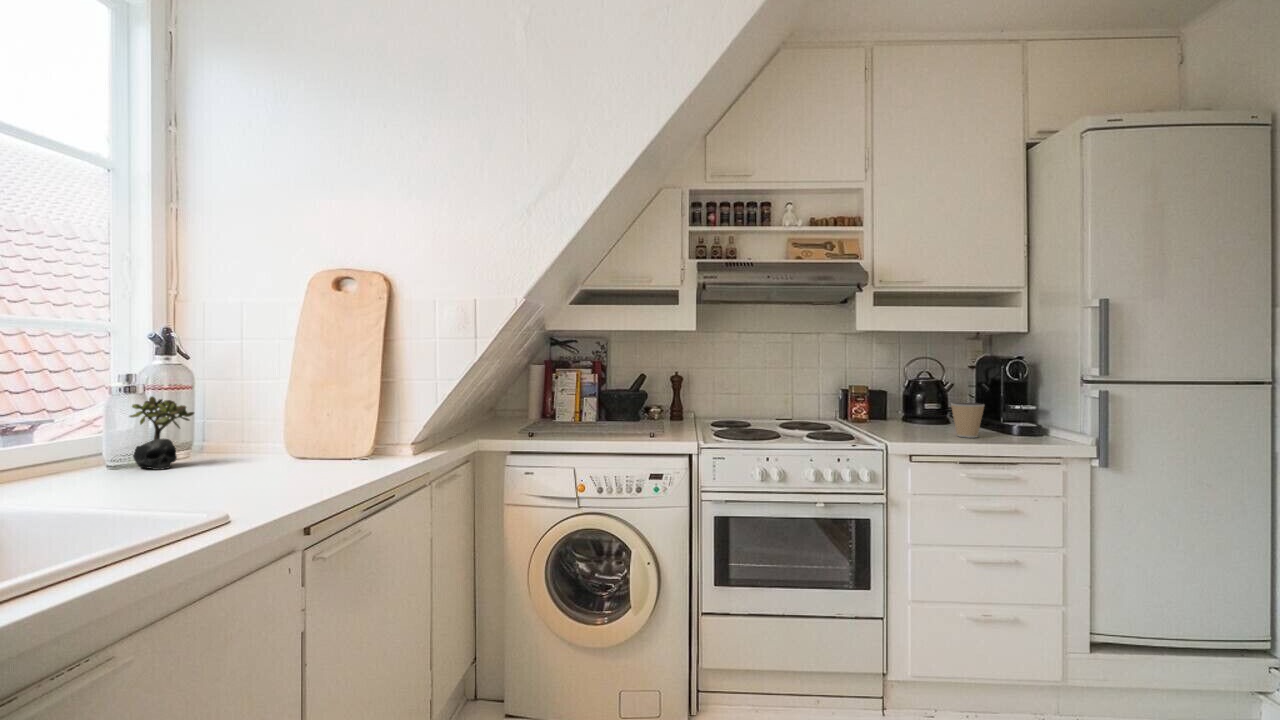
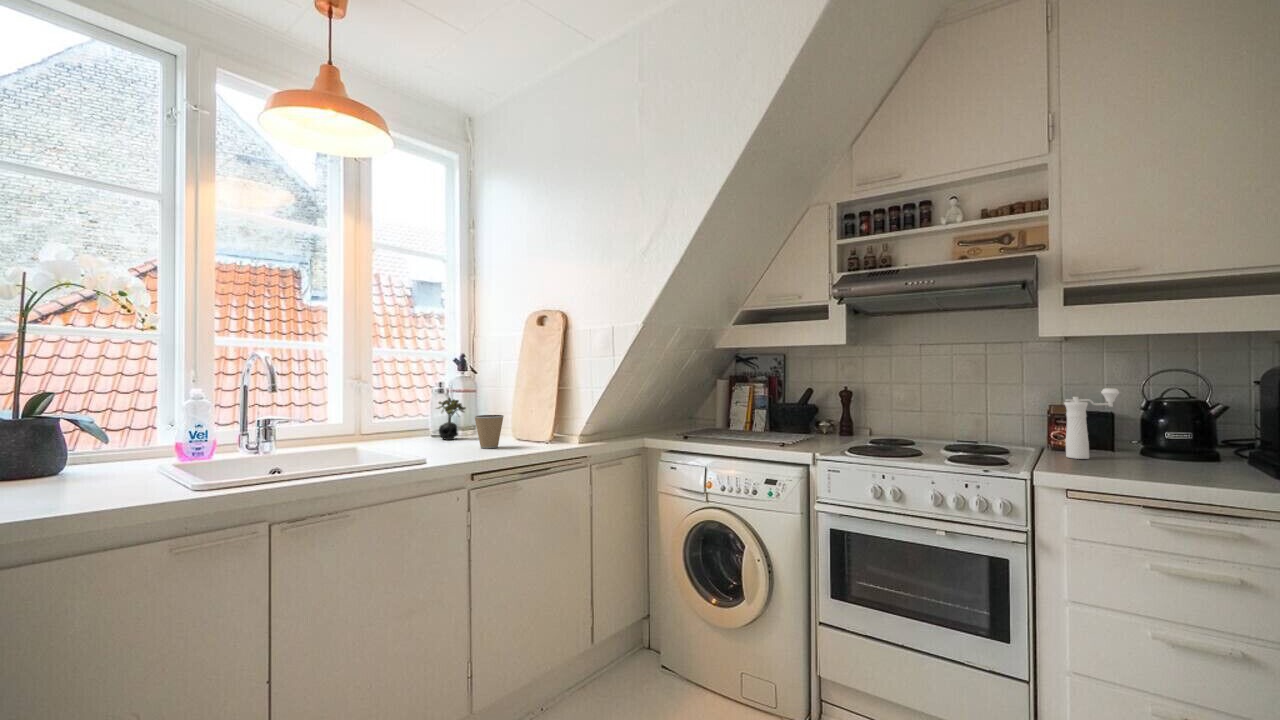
pepper mill: none [871,373,900,430] -> present [1064,388,1119,459]
coffee cup: present [951,403,984,438] -> present [475,415,504,448]

